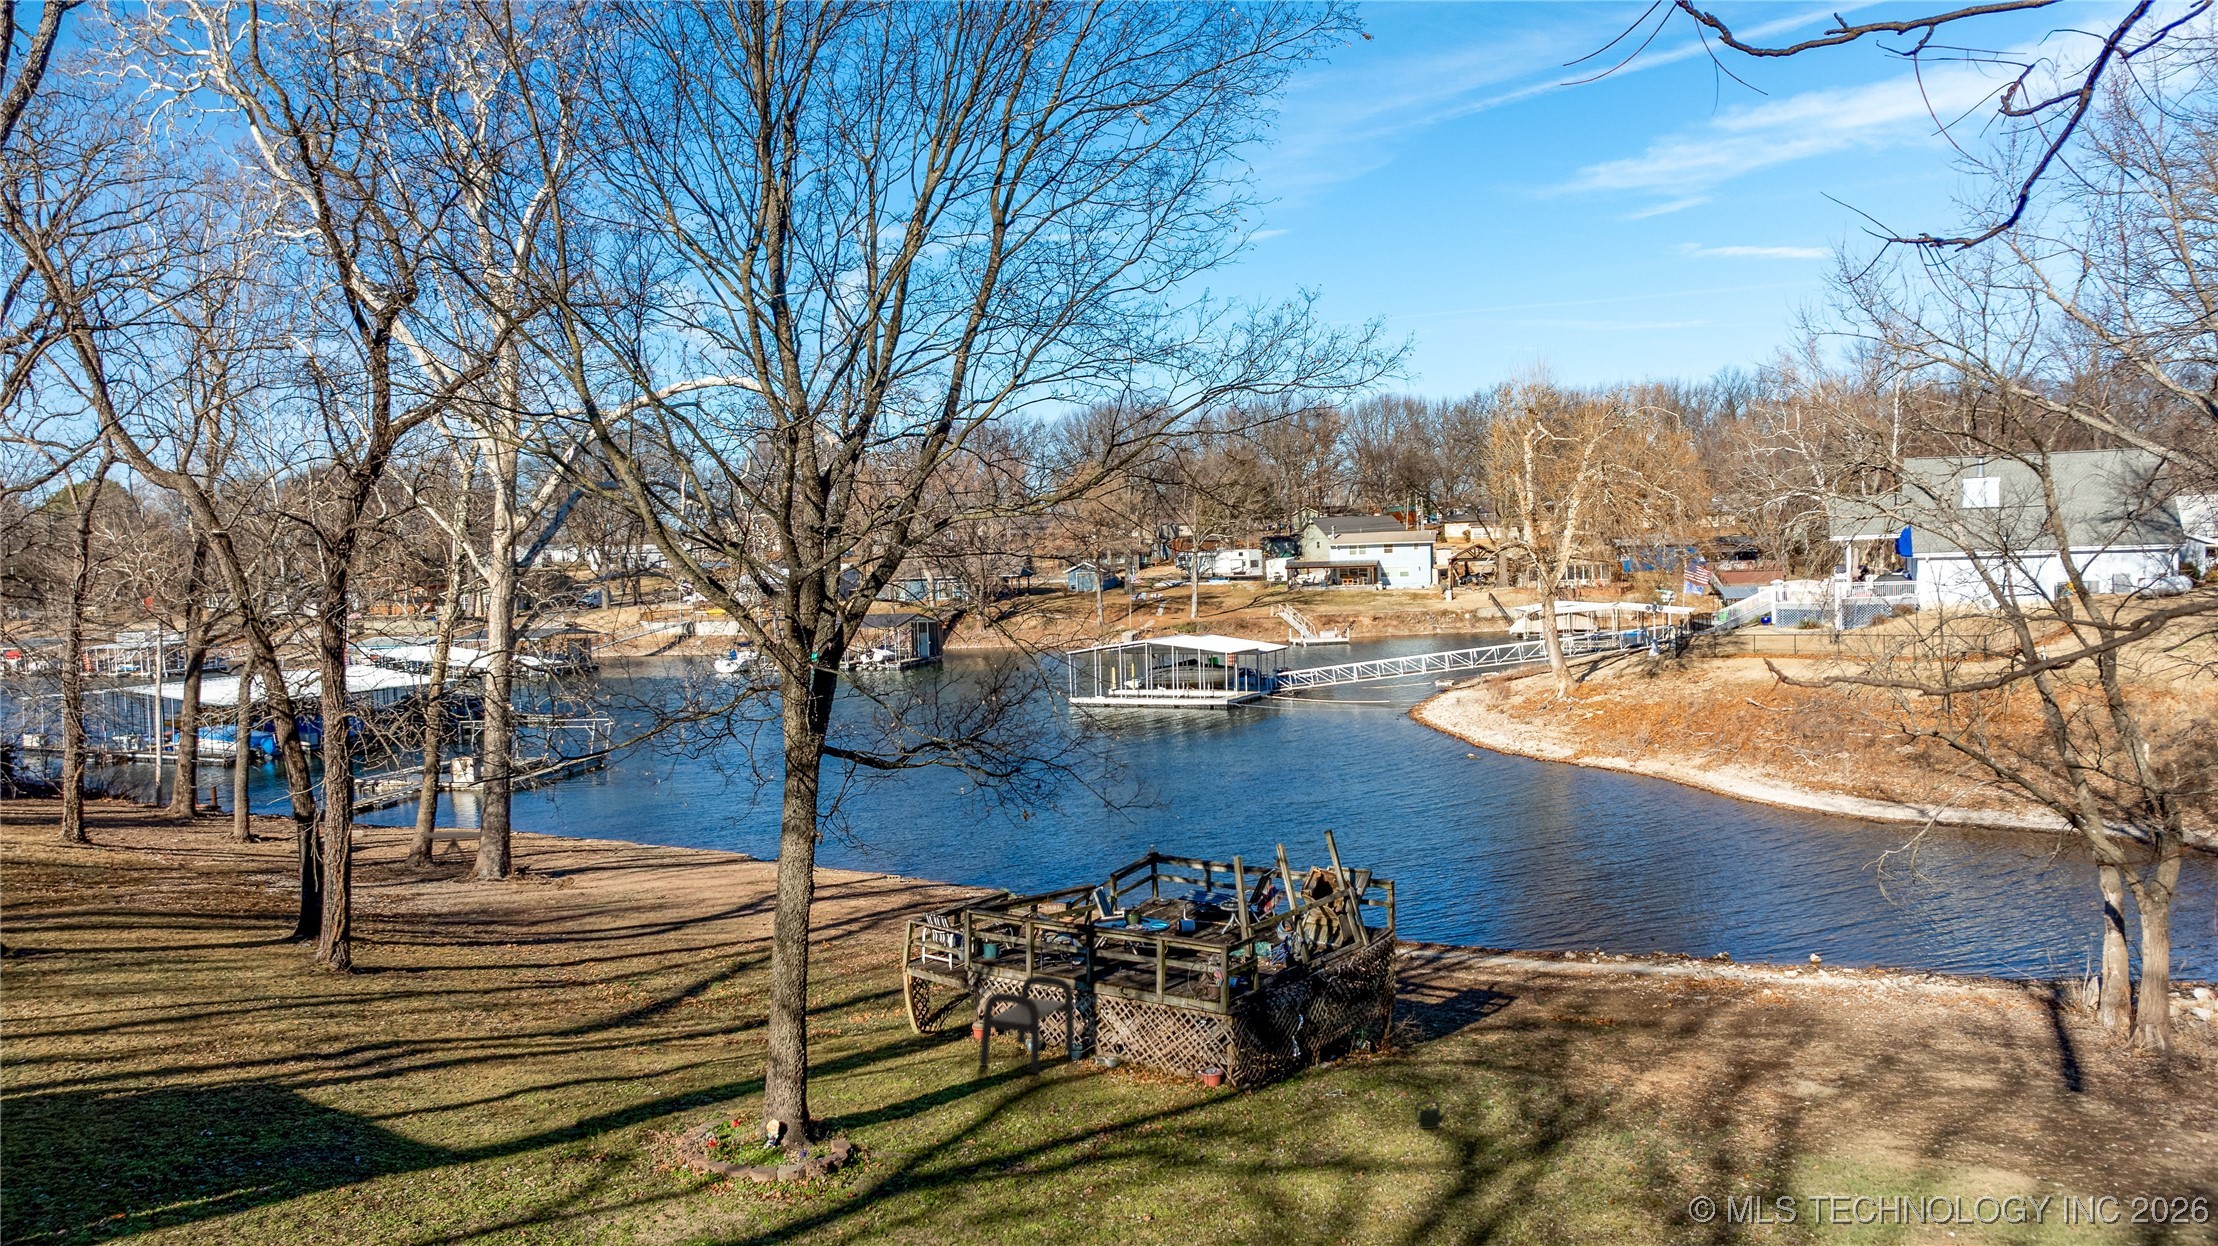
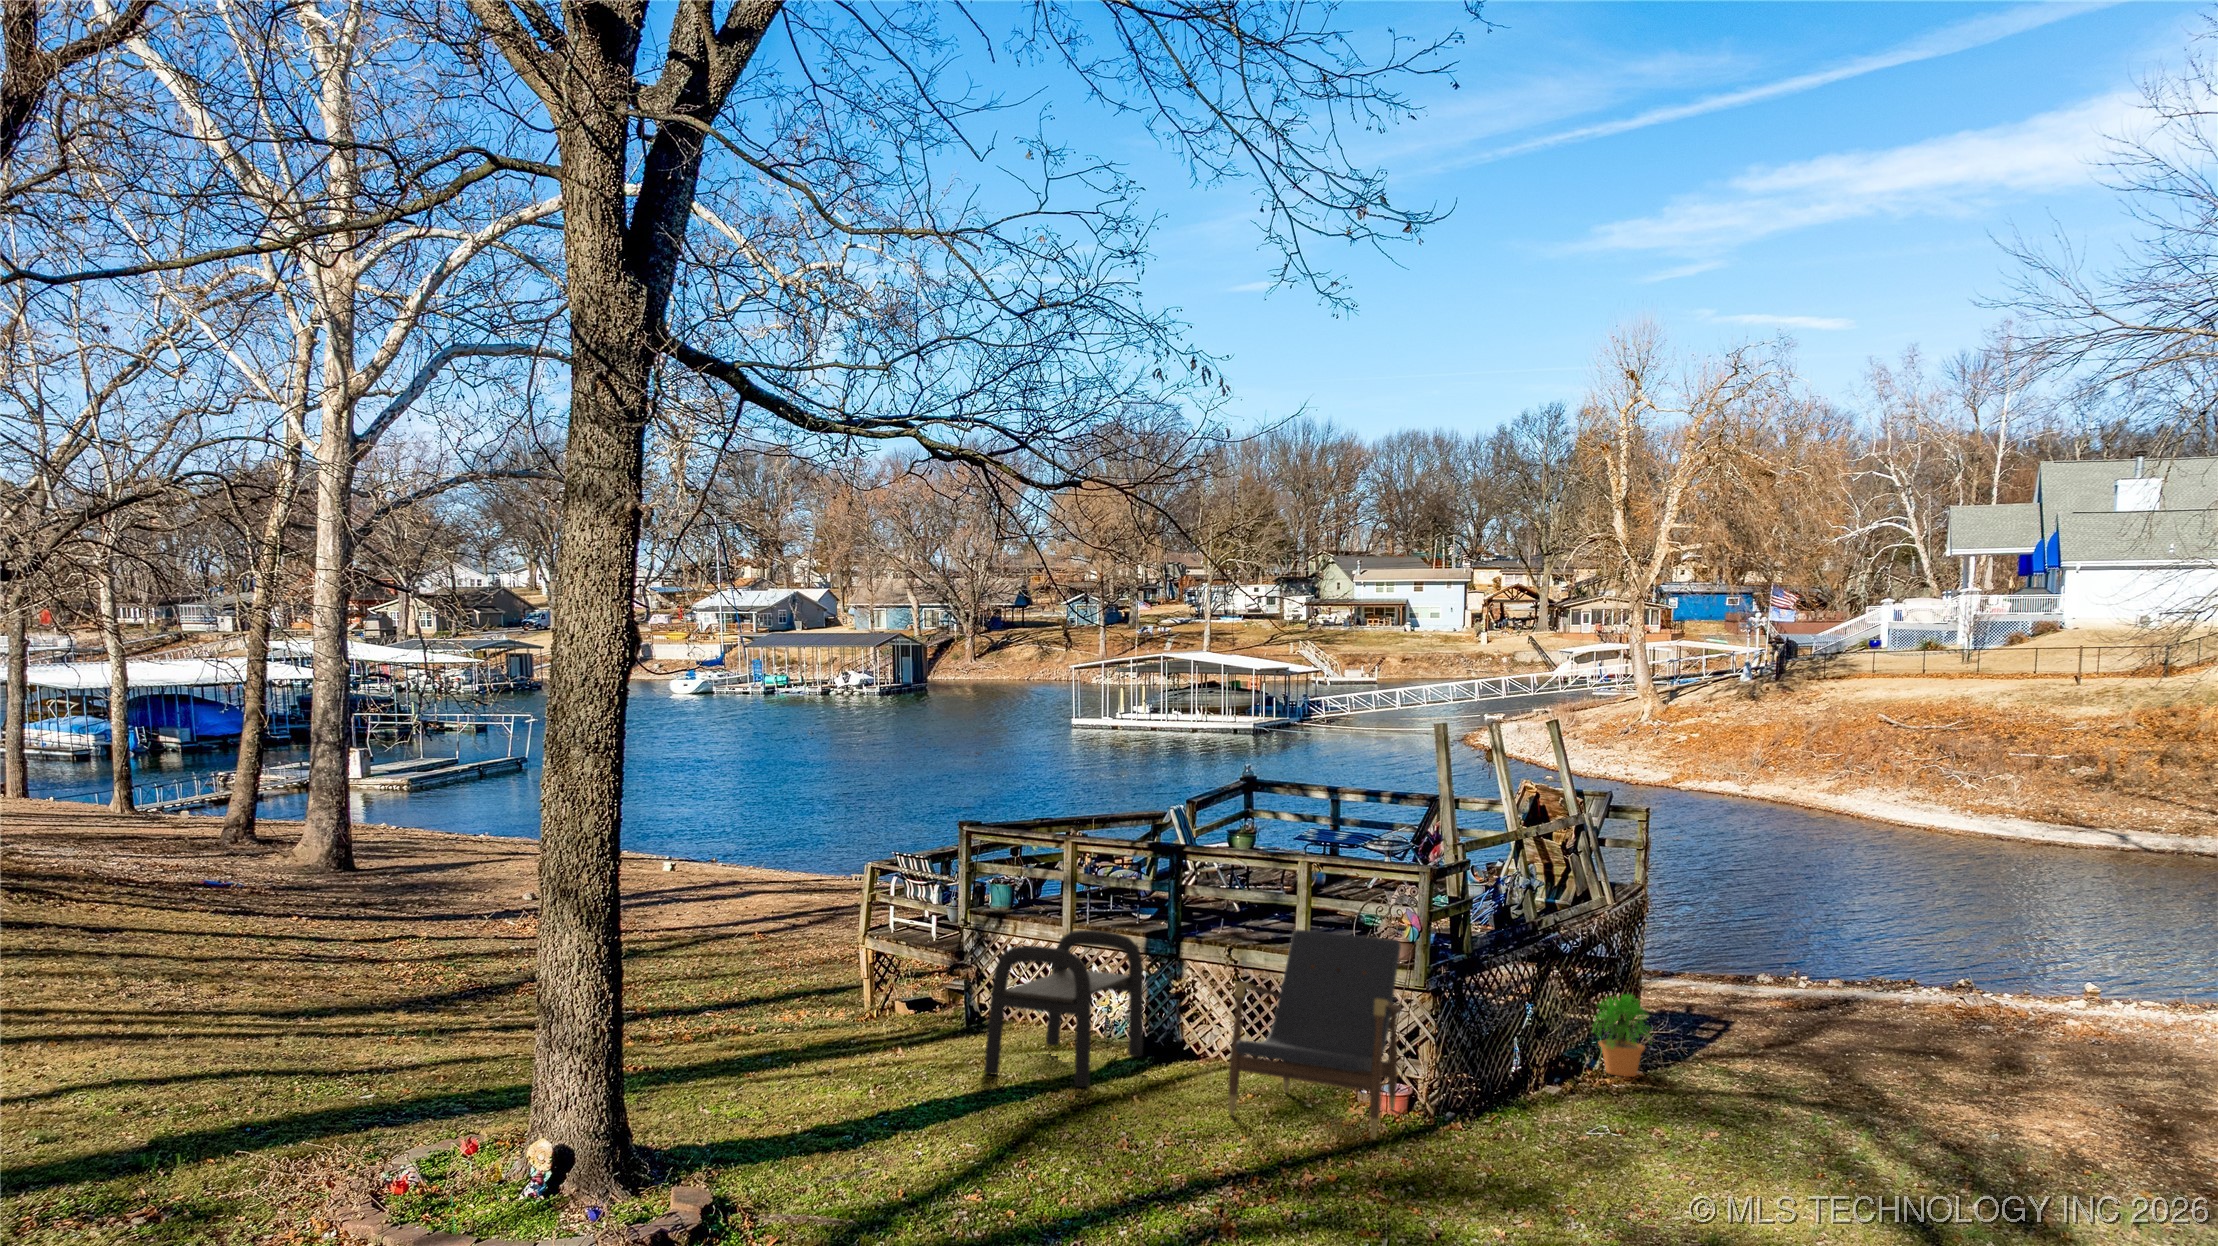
round table: present [423,831,485,872] -> none [238,798,326,854]
lounge chair: none [1114,981,1214,1104] -> present [1228,930,1402,1139]
potted plant: none [1343,1007,1380,1057] -> present [1593,995,1650,1077]
watering can: present [1415,1100,1450,1129] -> none [1819,1136,1882,1191]

